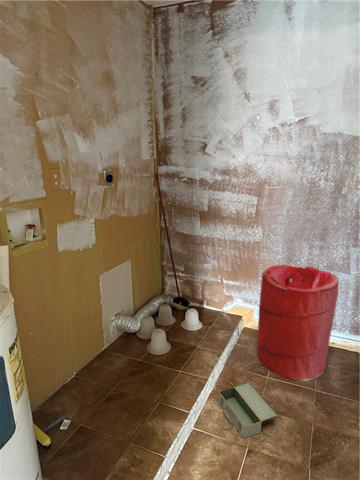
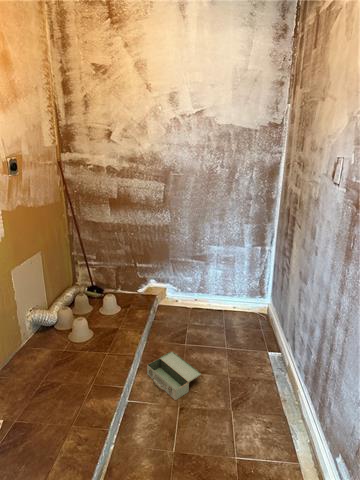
laundry hamper: present [257,265,339,381] -> none [173,243,239,343]

